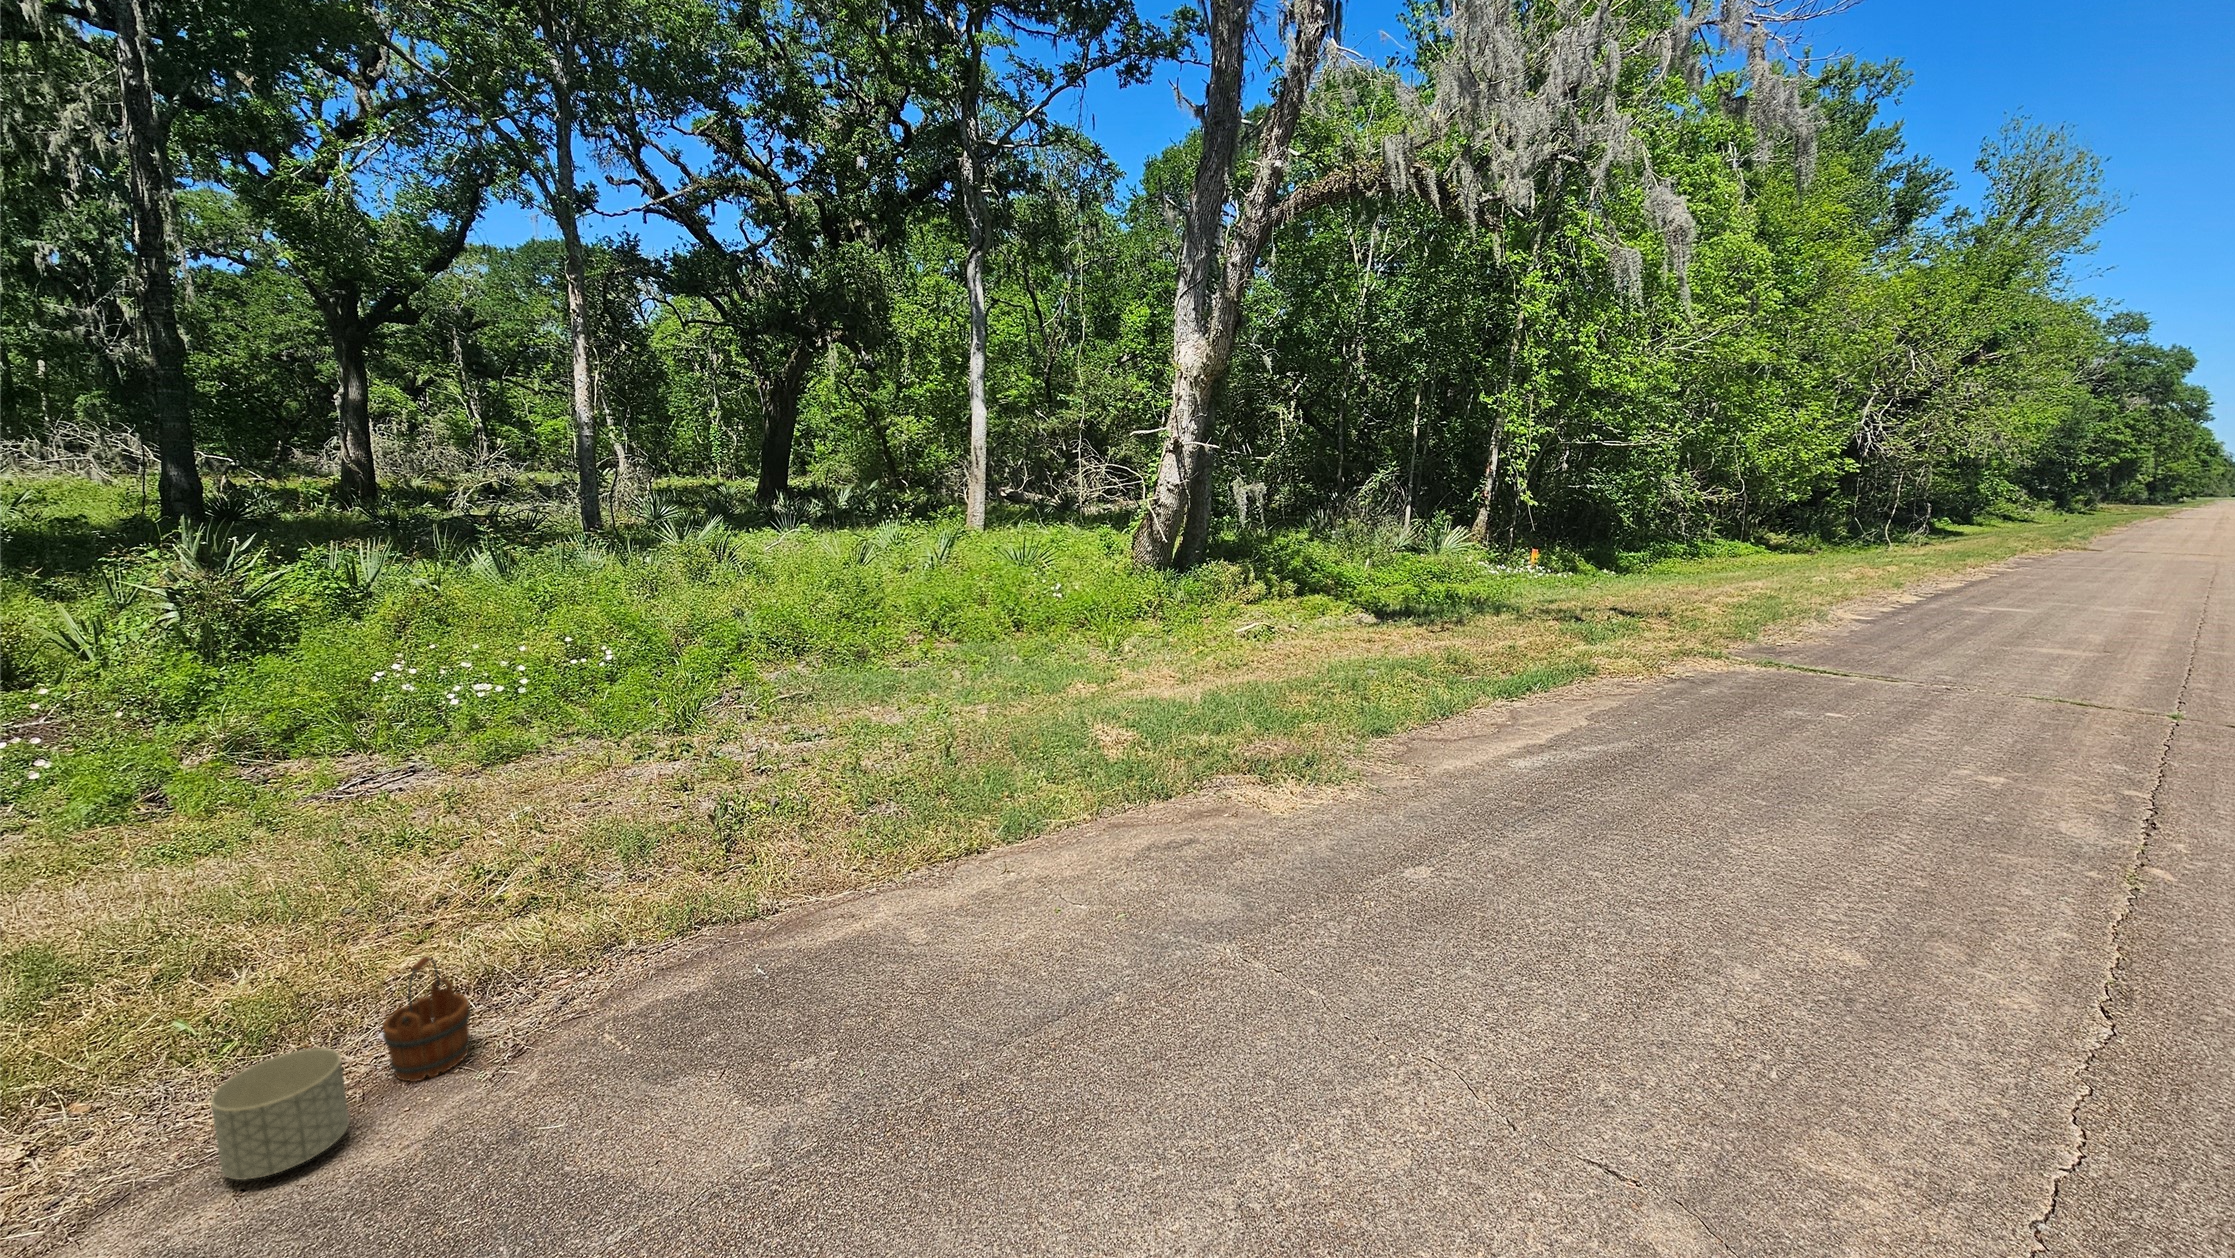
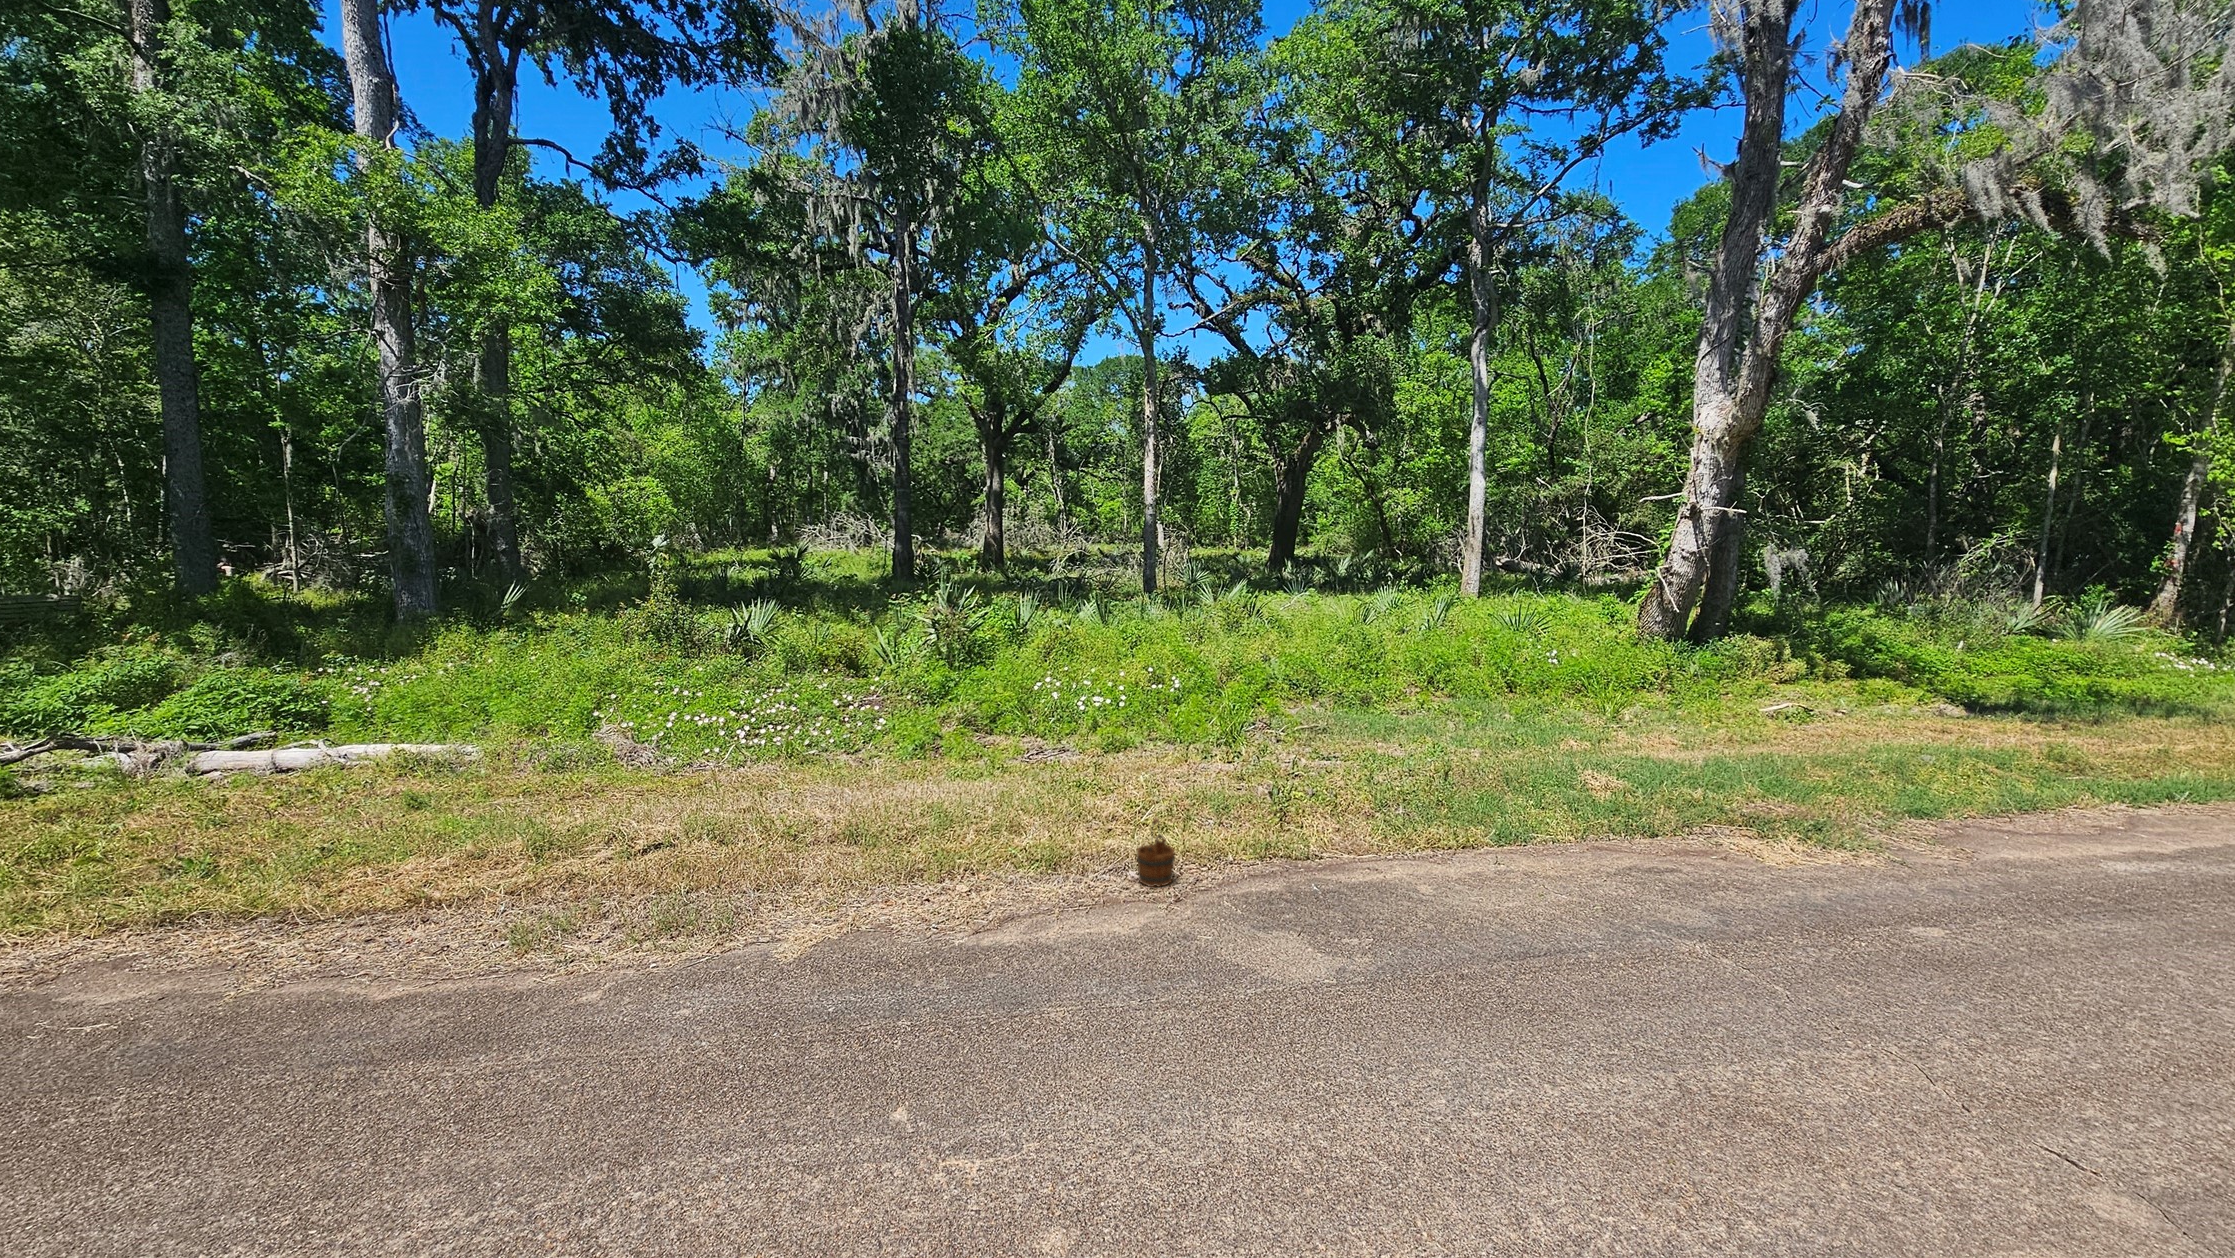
planter: present [211,1048,349,1180] -> none [1082,849,1130,906]

